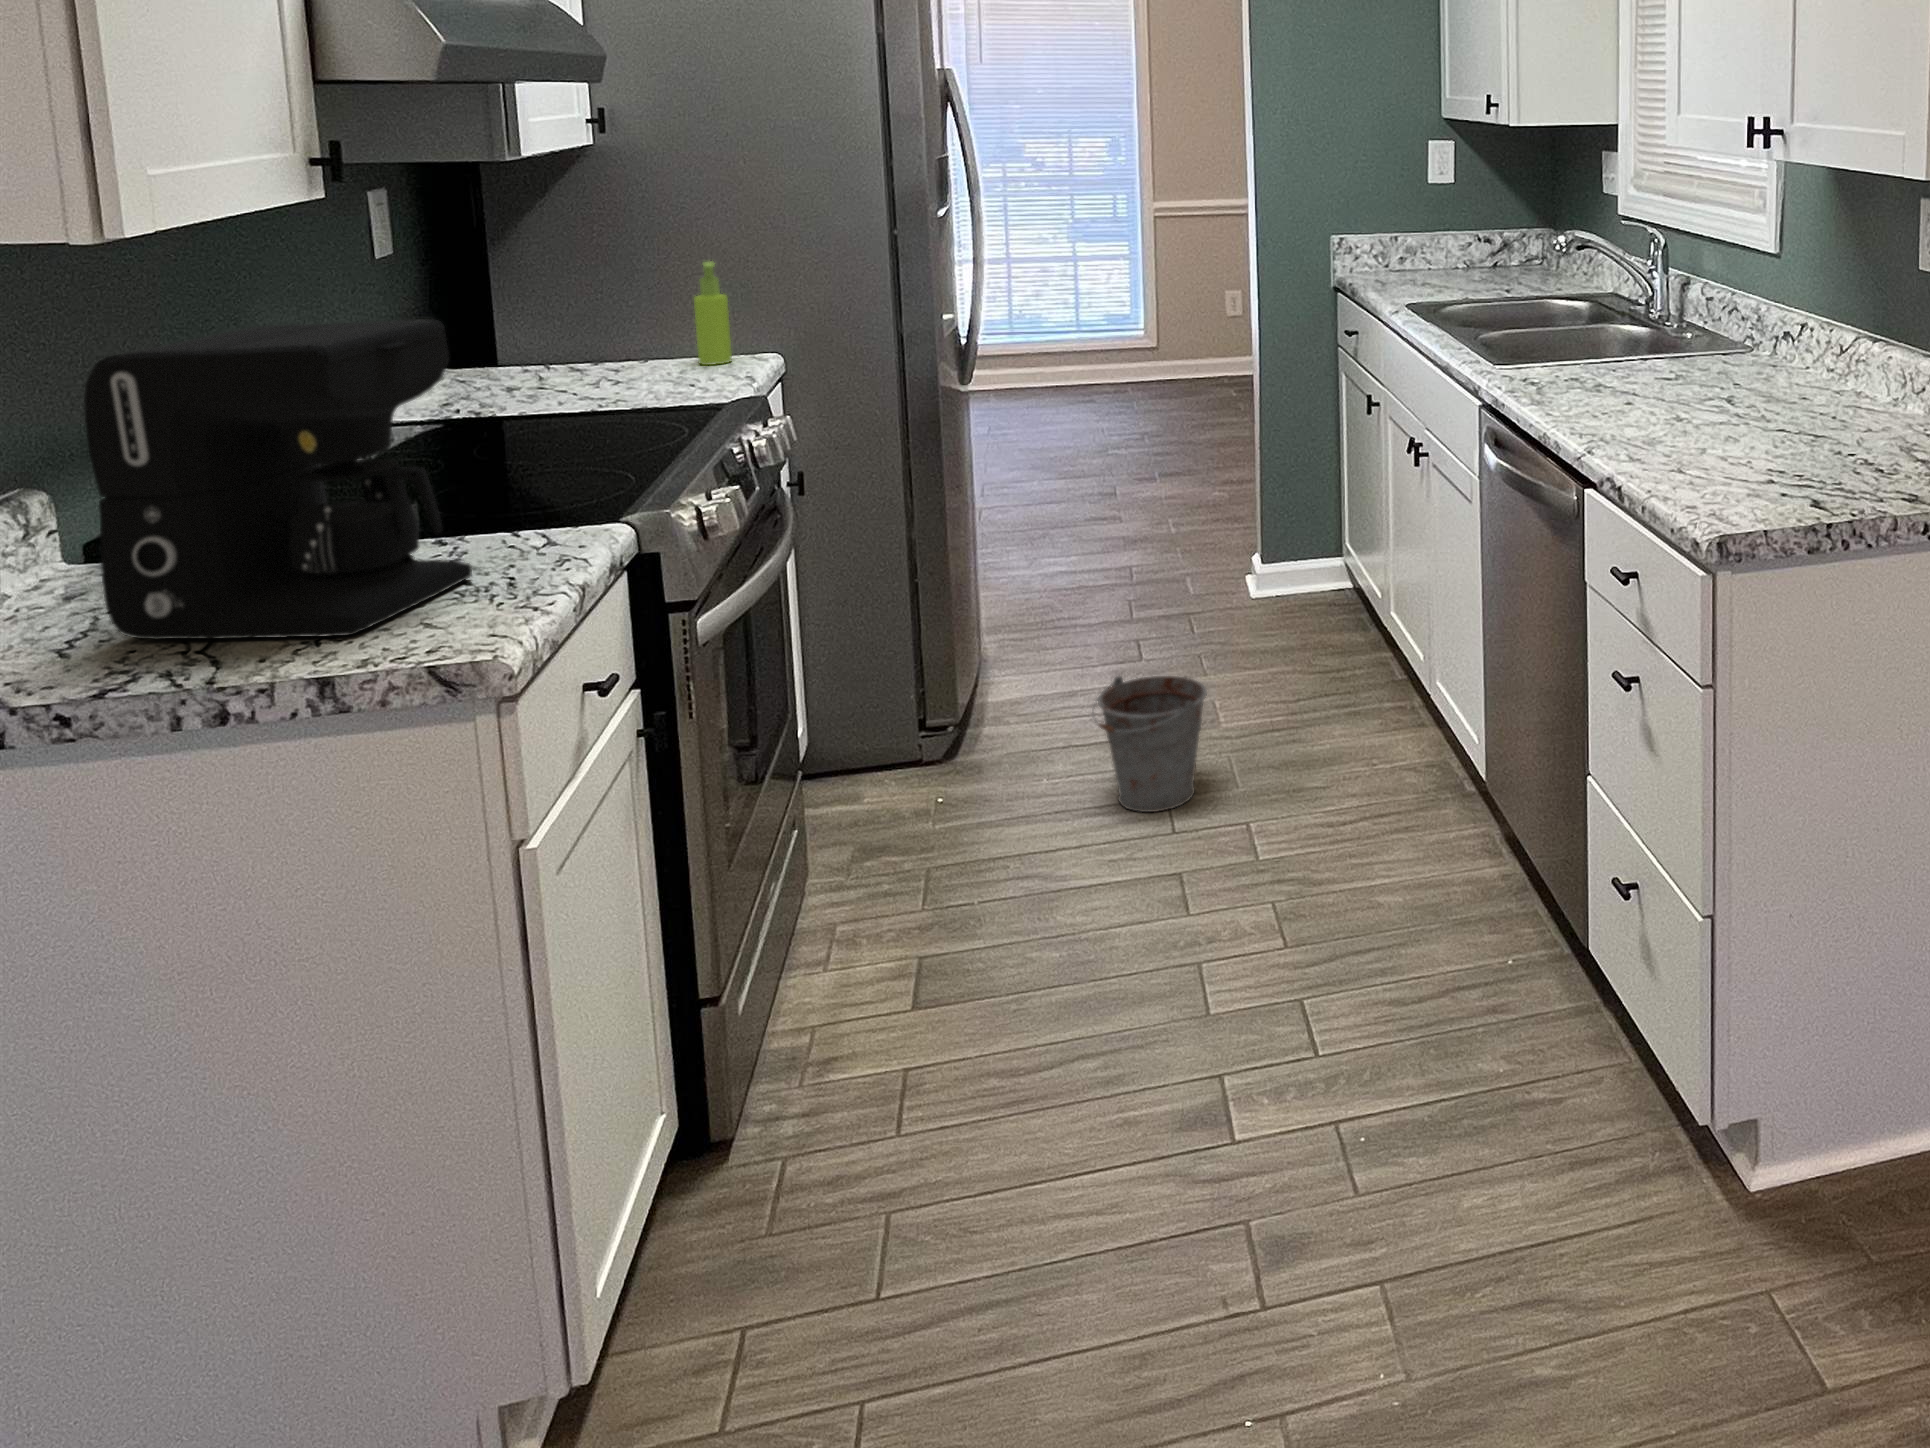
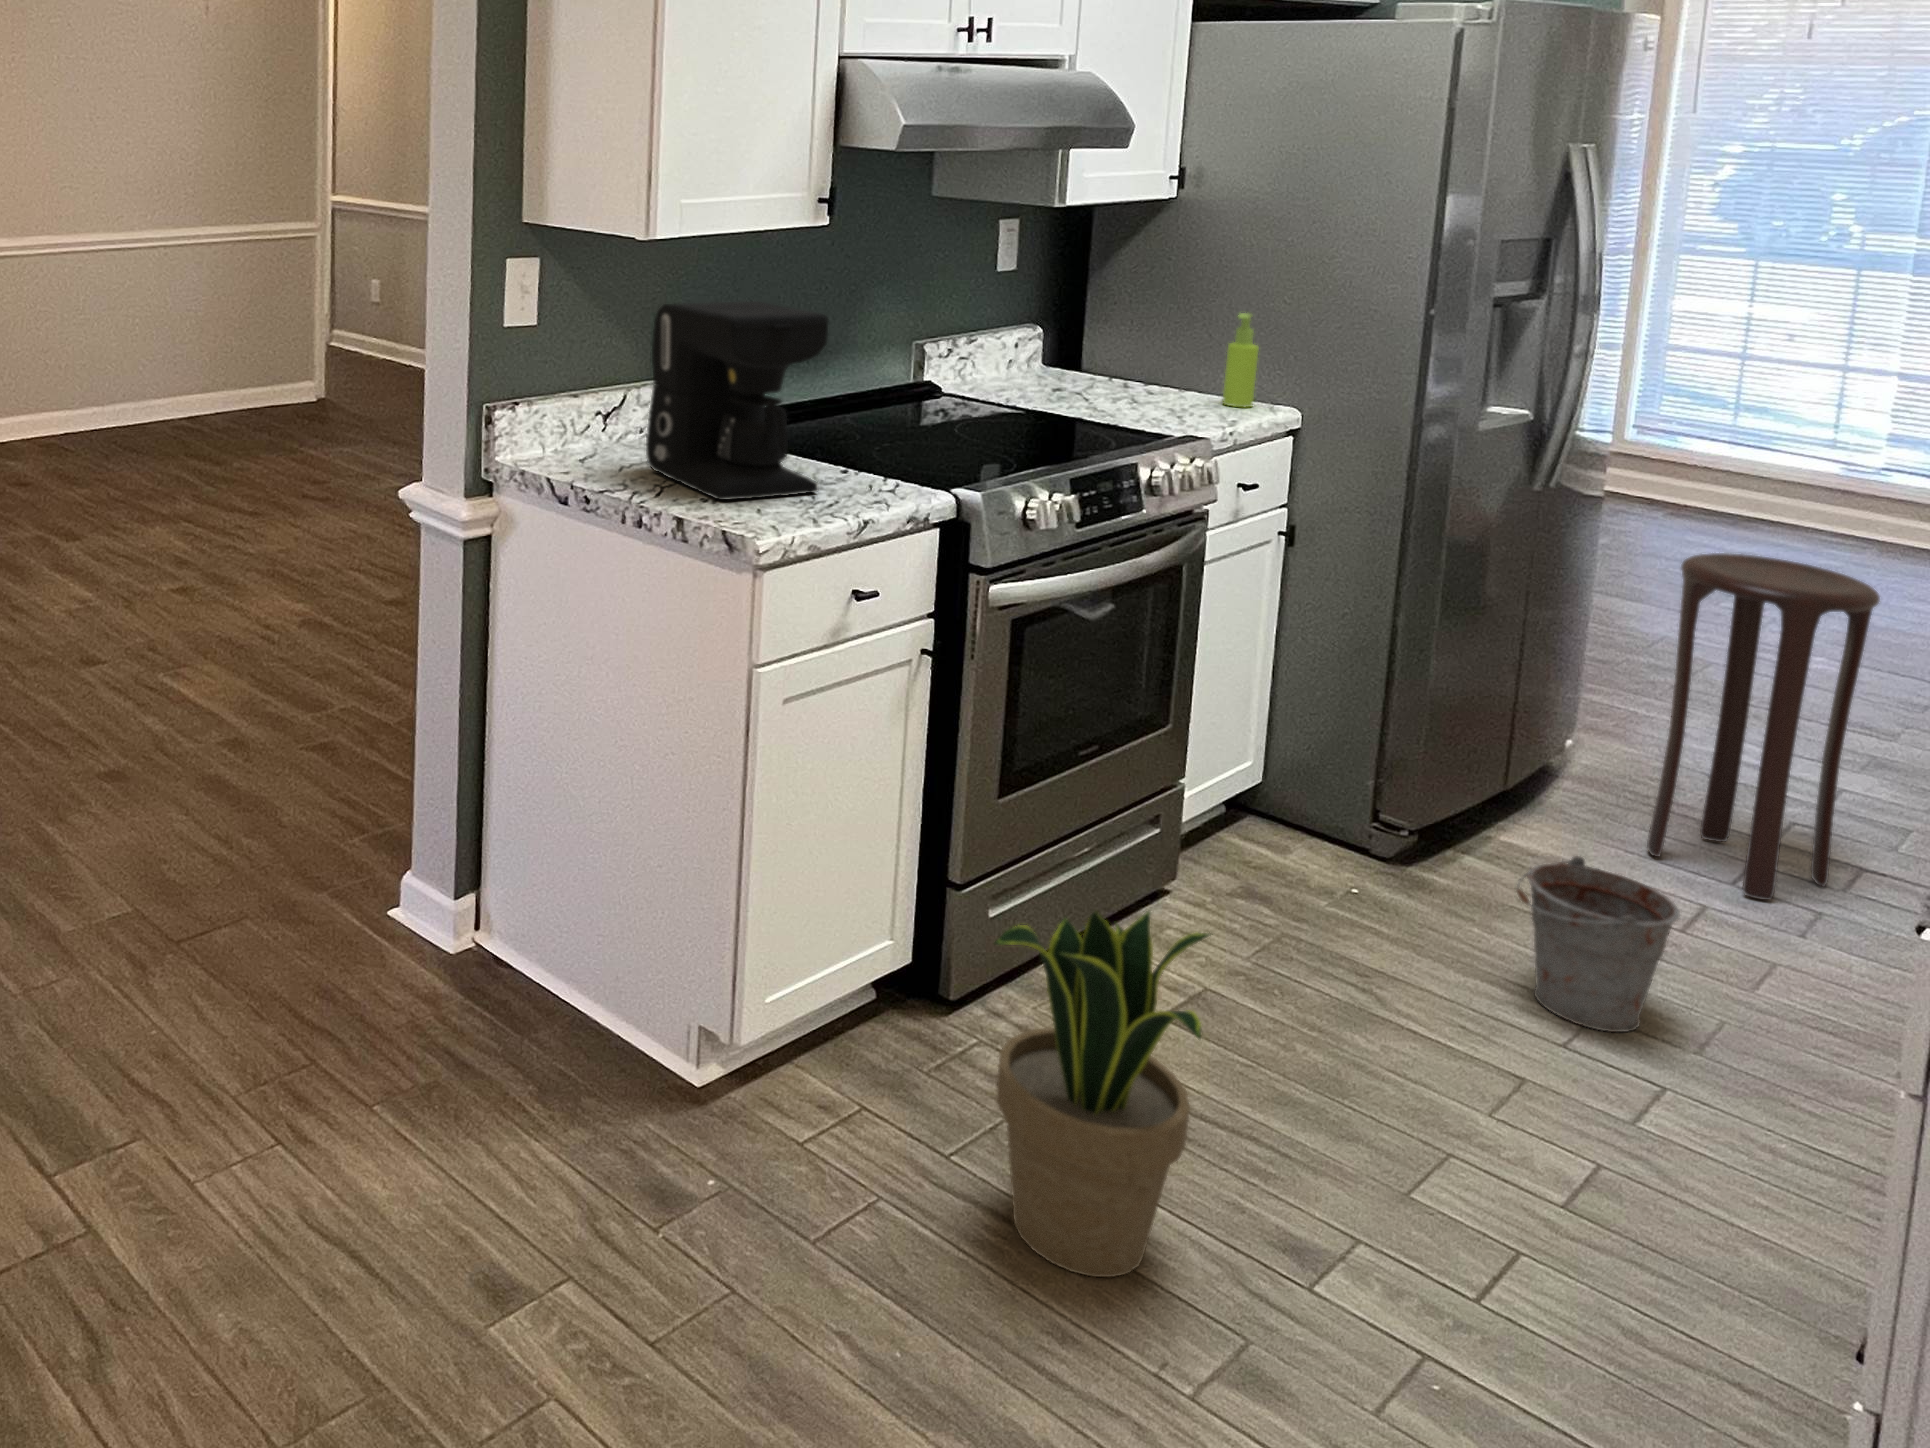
stool: none [1056,395,1183,664] -> present [1647,553,1880,900]
potted plant: none [943,865,1174,1309] -> present [995,911,1210,1277]

